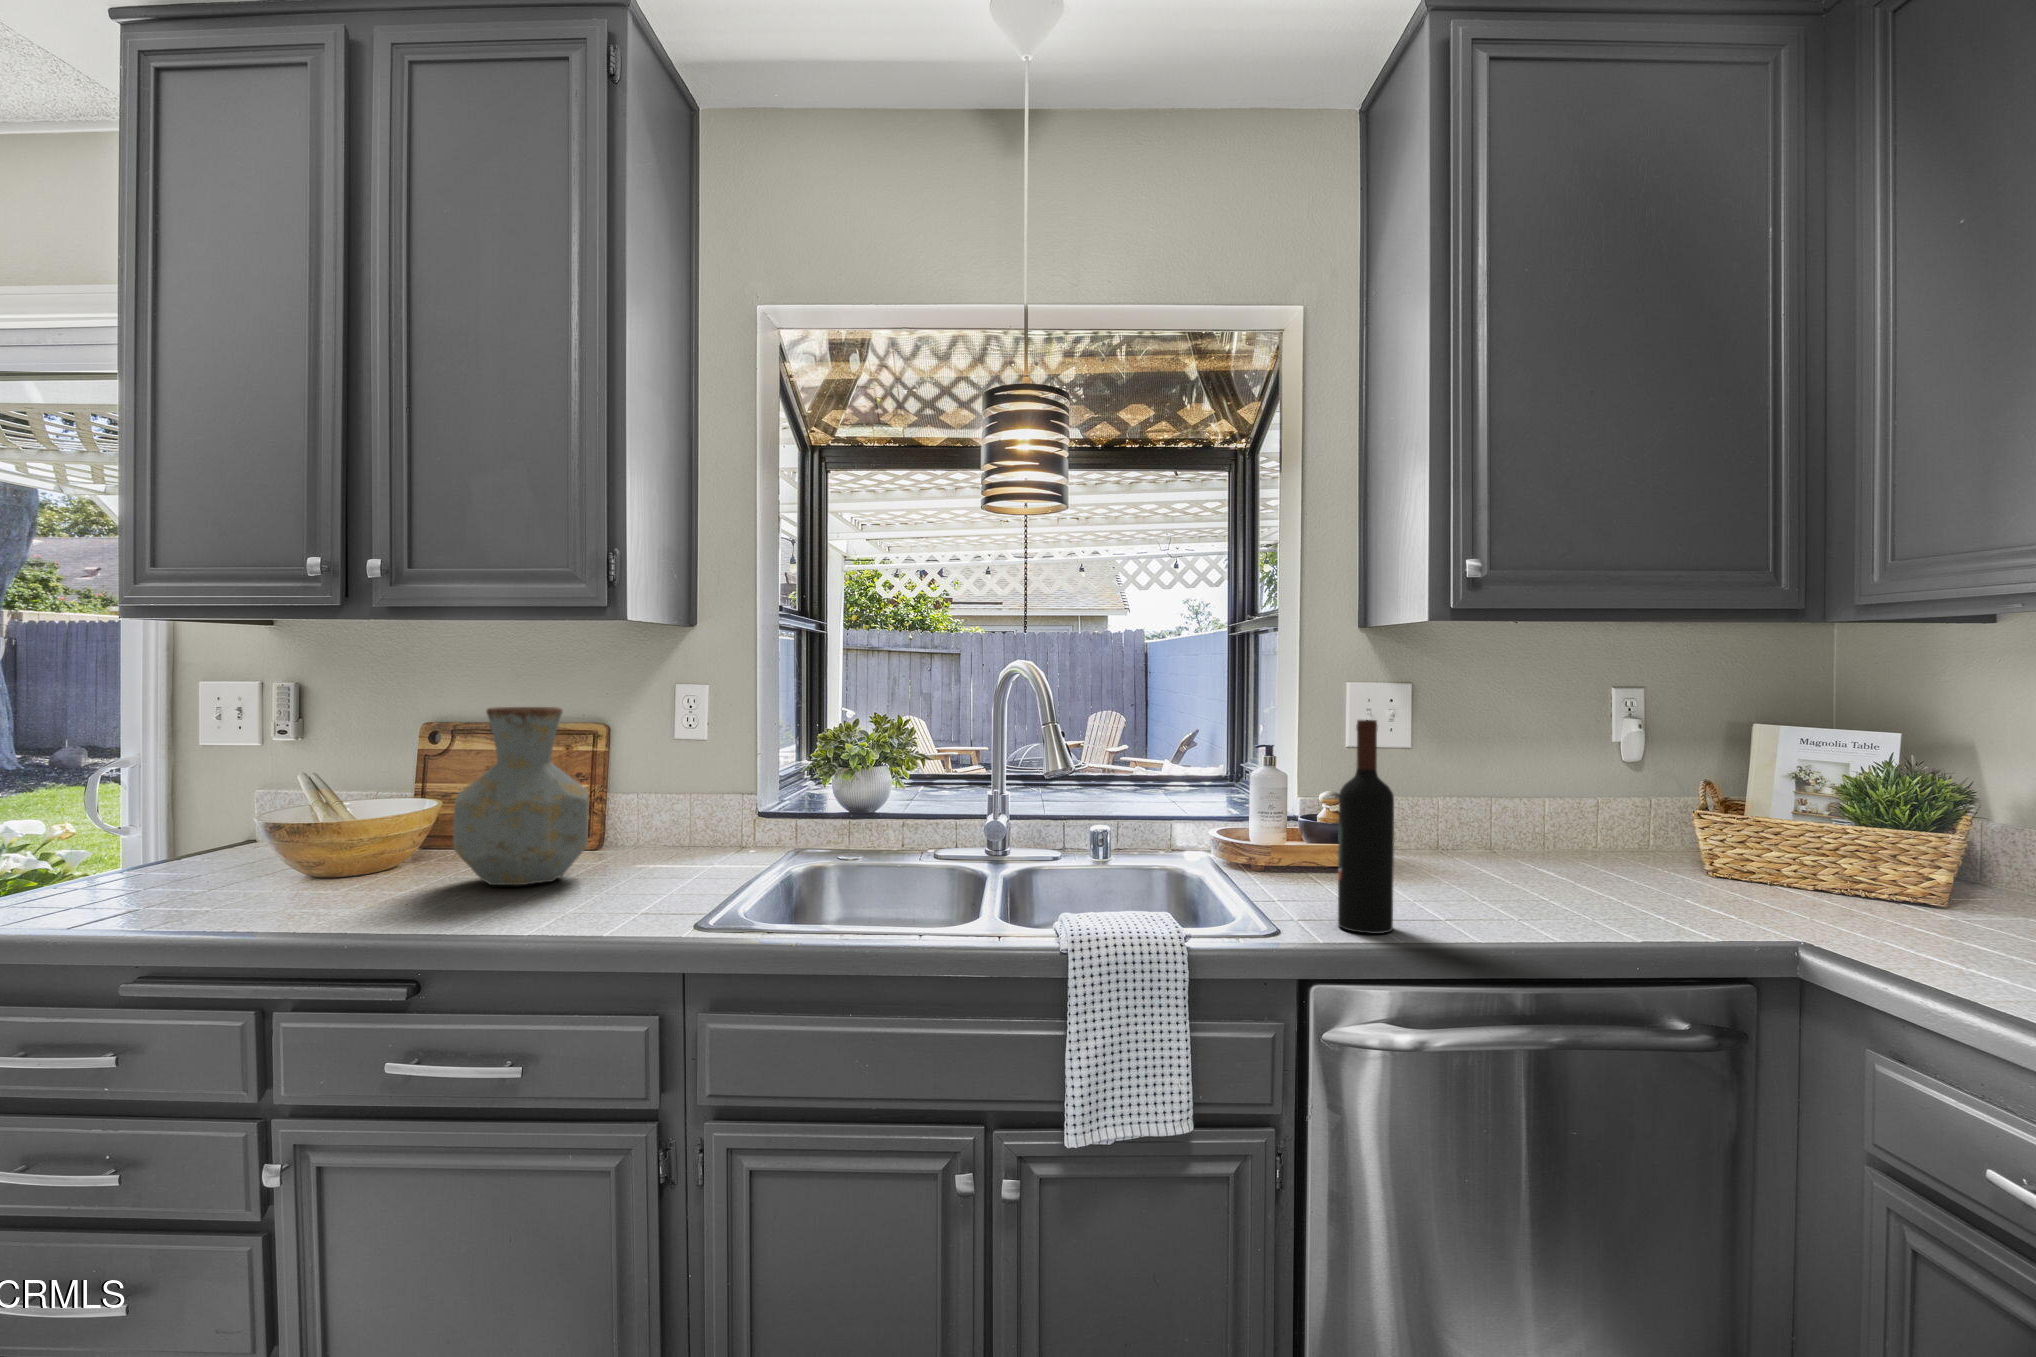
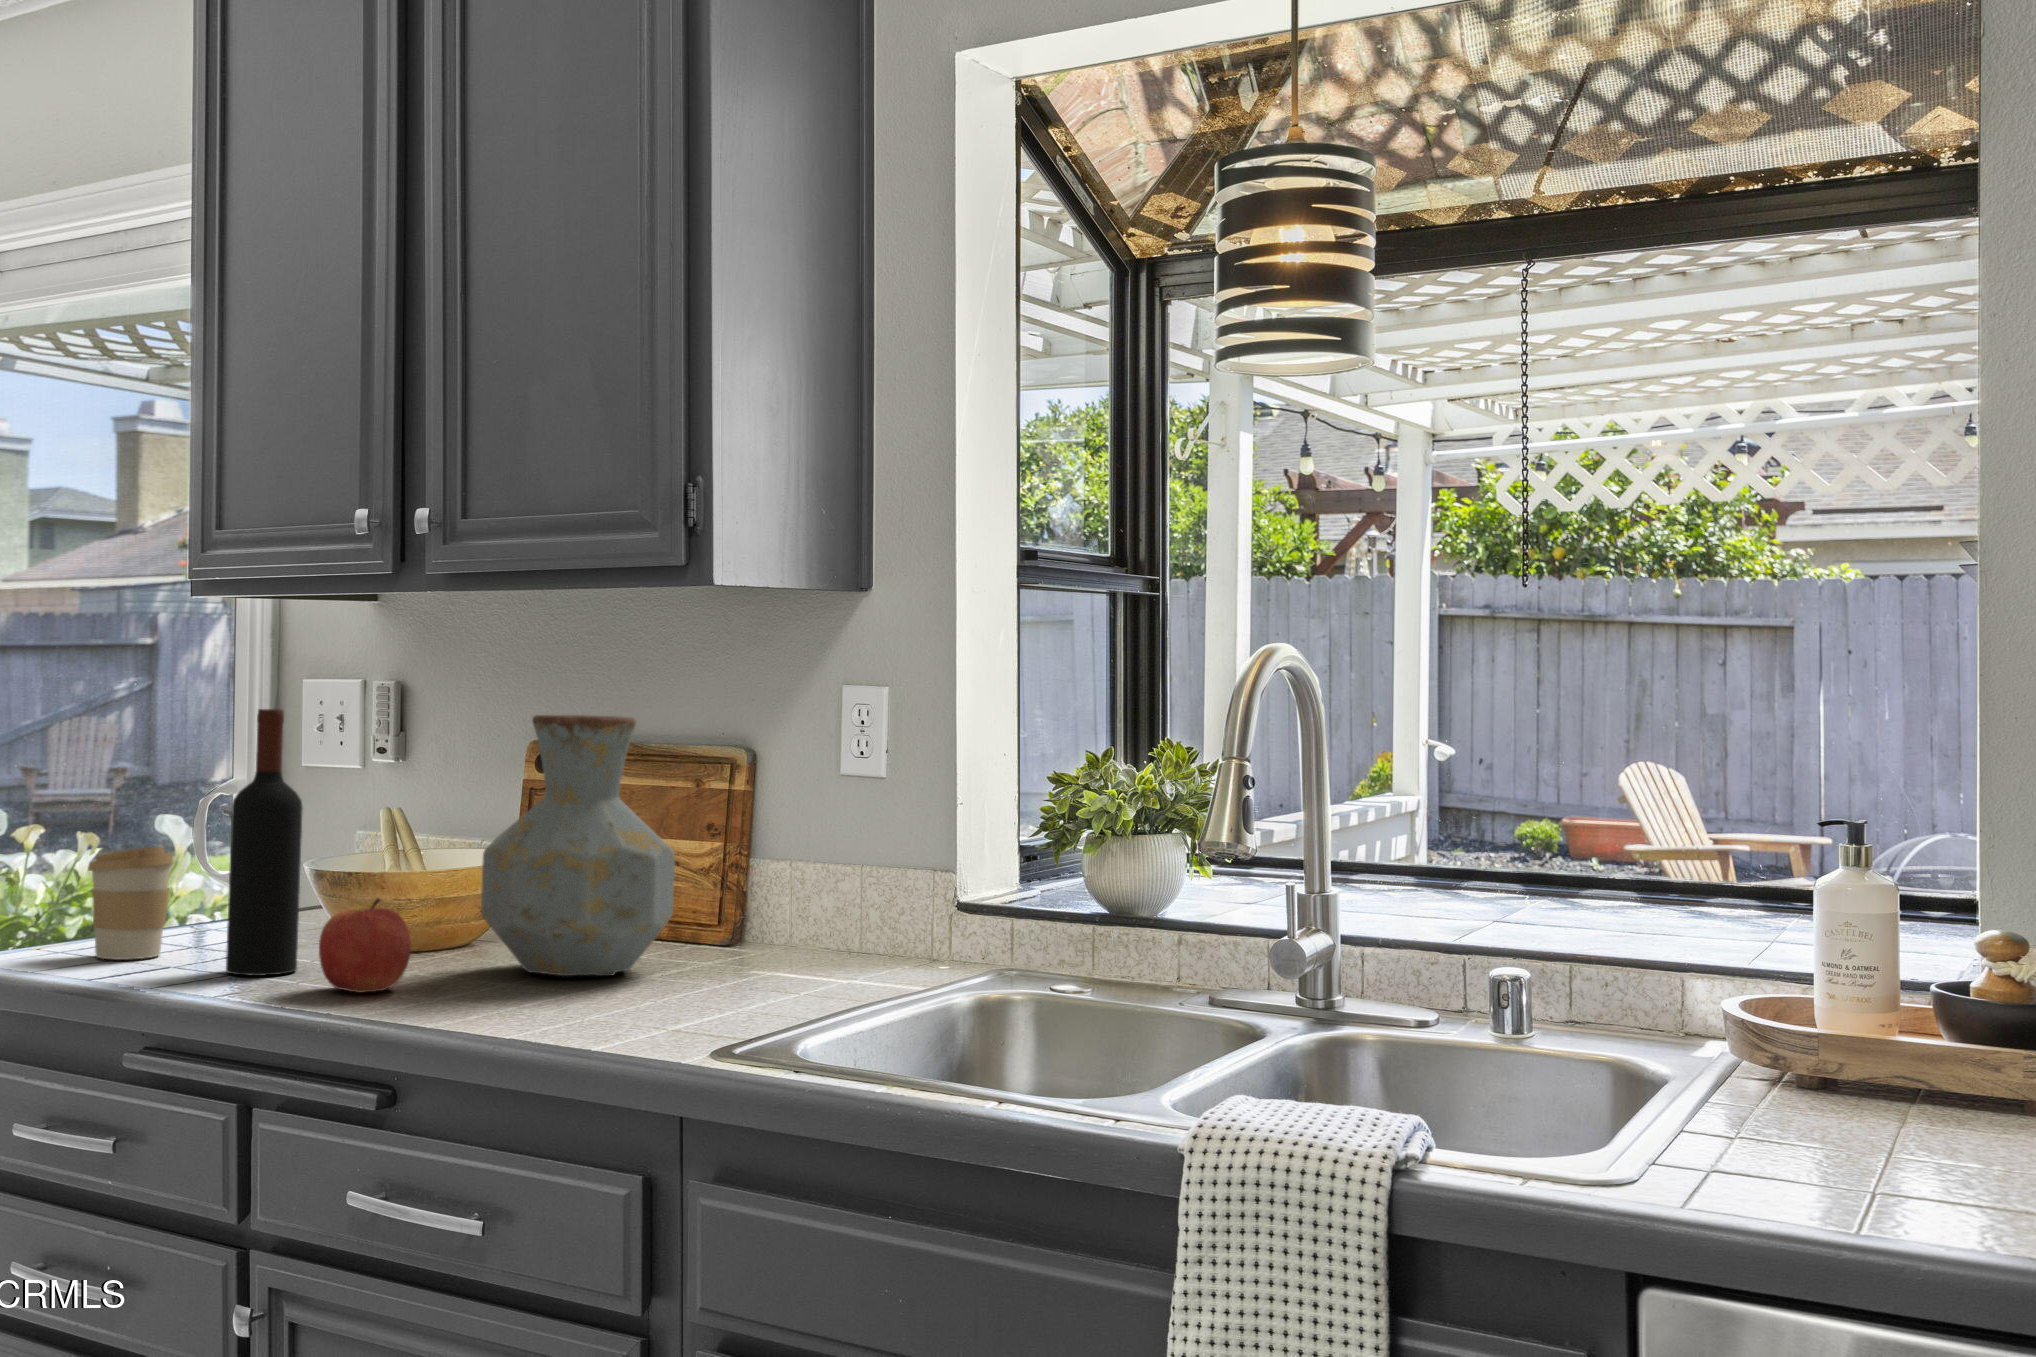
wine bottle: present [1338,720,1394,934] -> present [226,709,303,976]
coffee cup: none [84,820,166,913] -> present [88,846,174,959]
apple: none [346,846,421,916] -> present [319,899,411,993]

